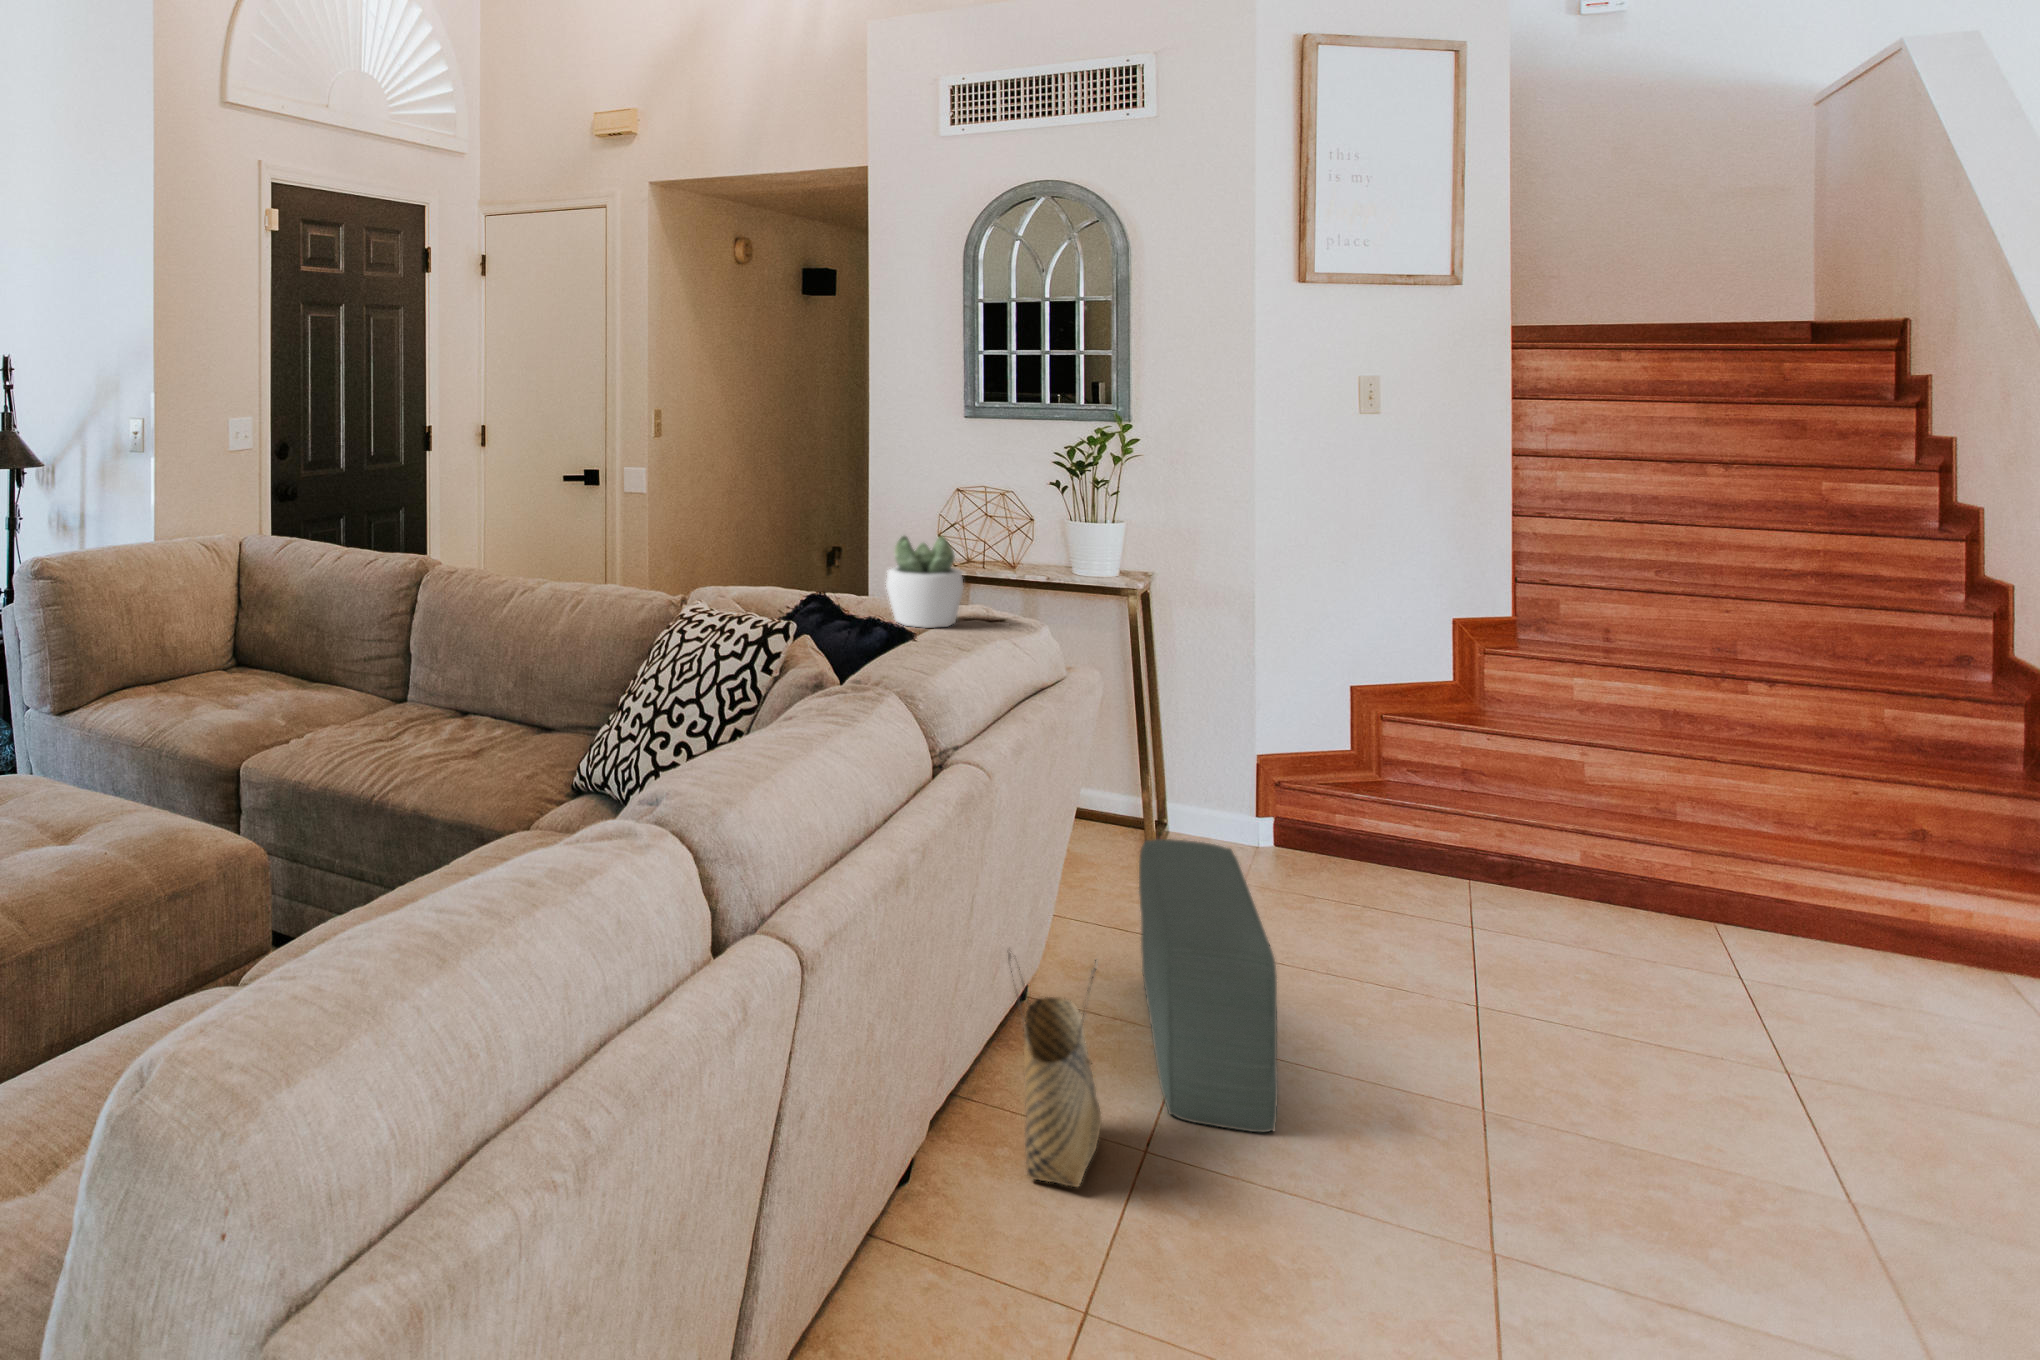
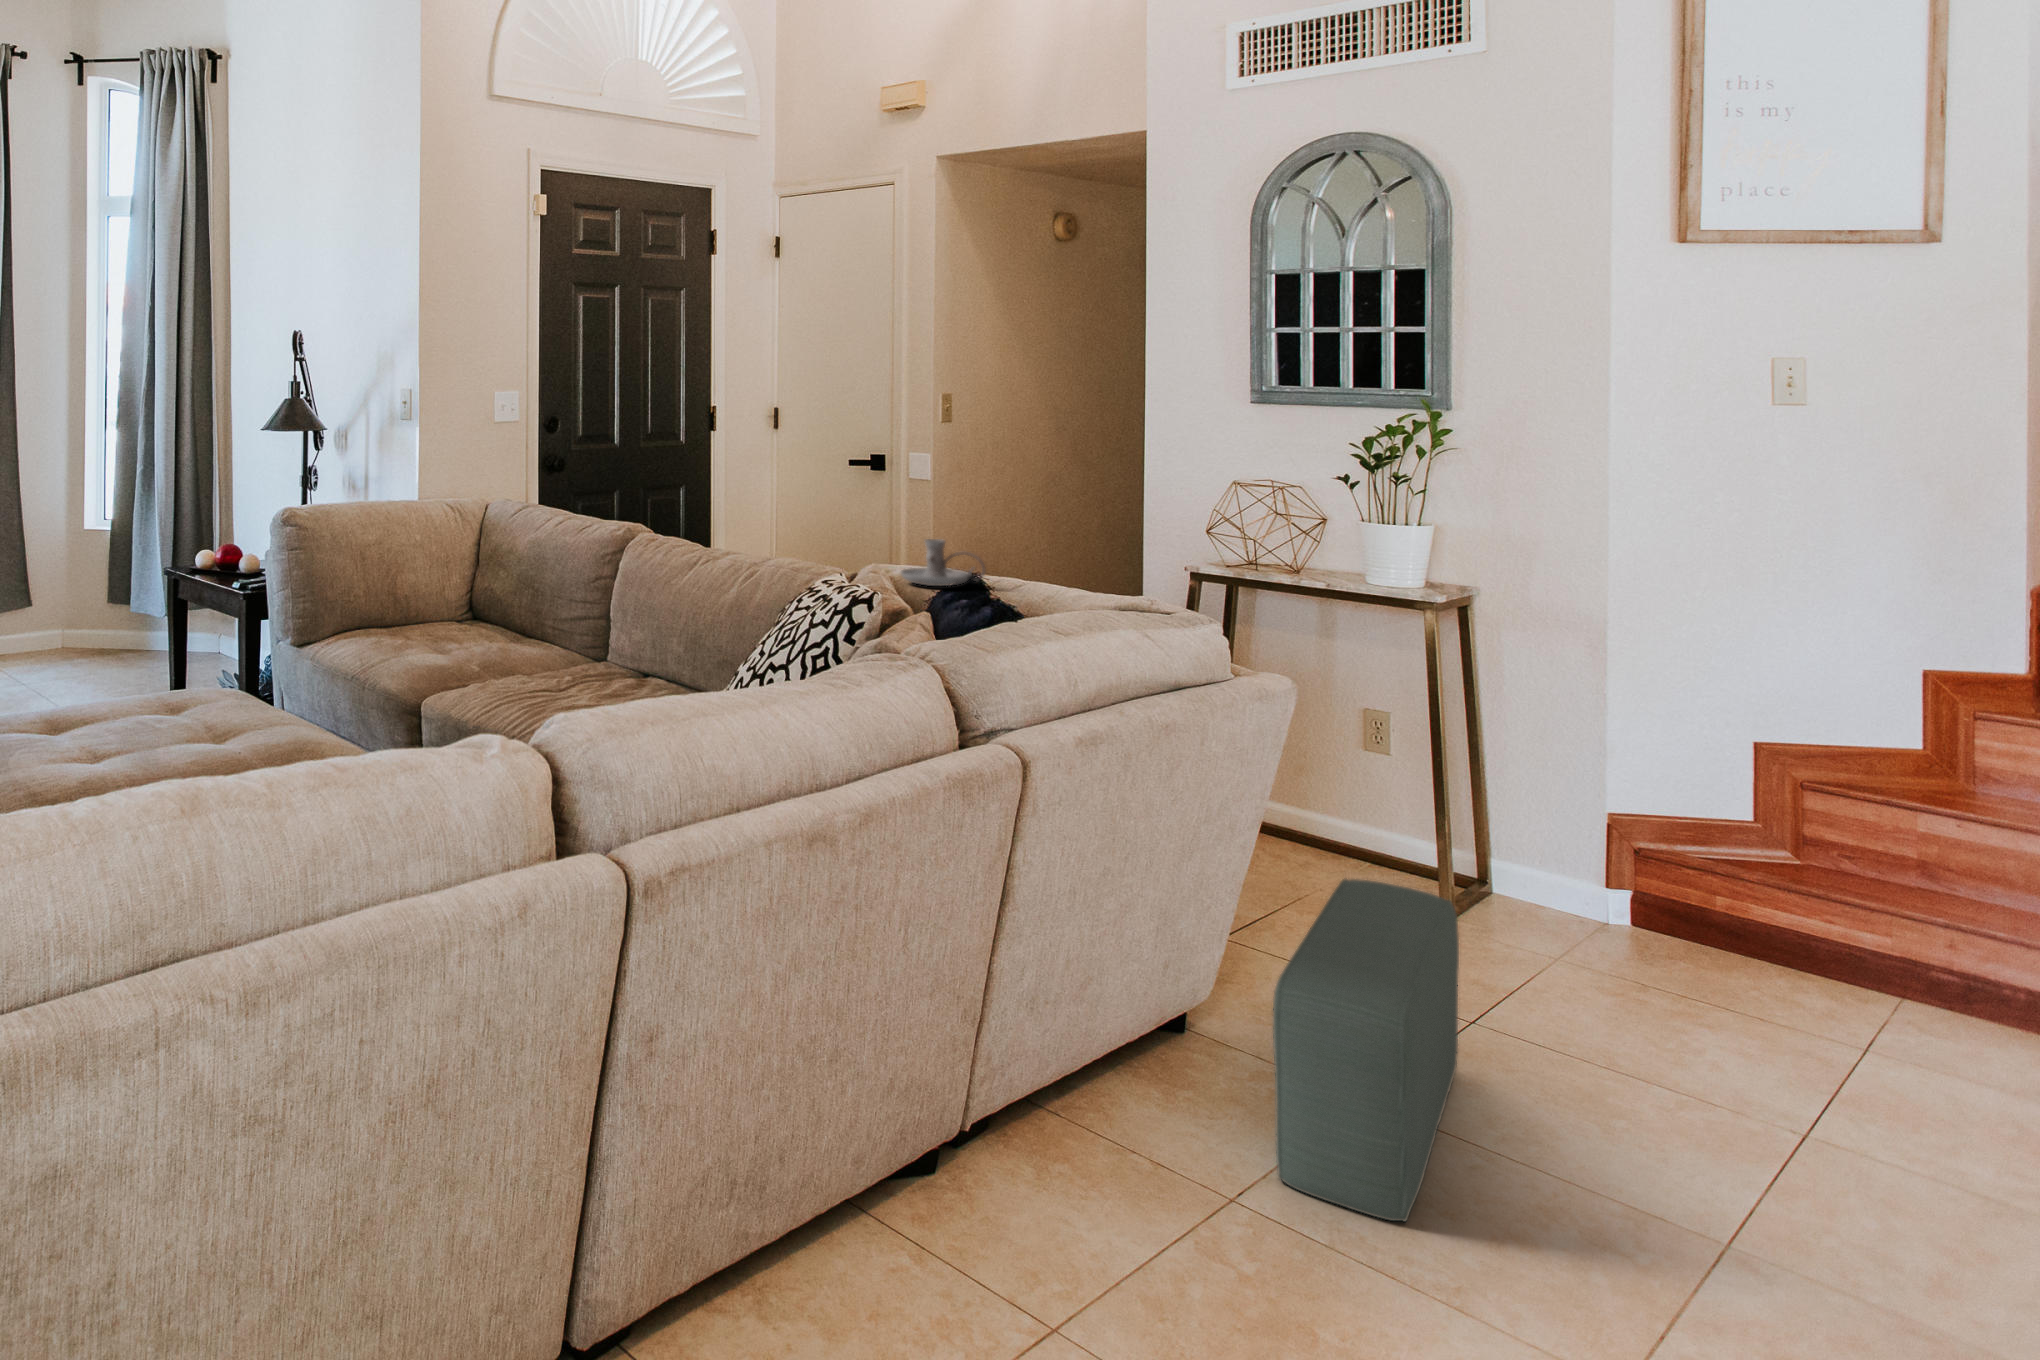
succulent plant: present [886,536,963,628] -> none [1013,512,1098,612]
candle holder: none [762,563,842,608] -> present [901,539,986,586]
woven basket: present [1008,953,1102,1187] -> none [1058,956,1179,1227]

